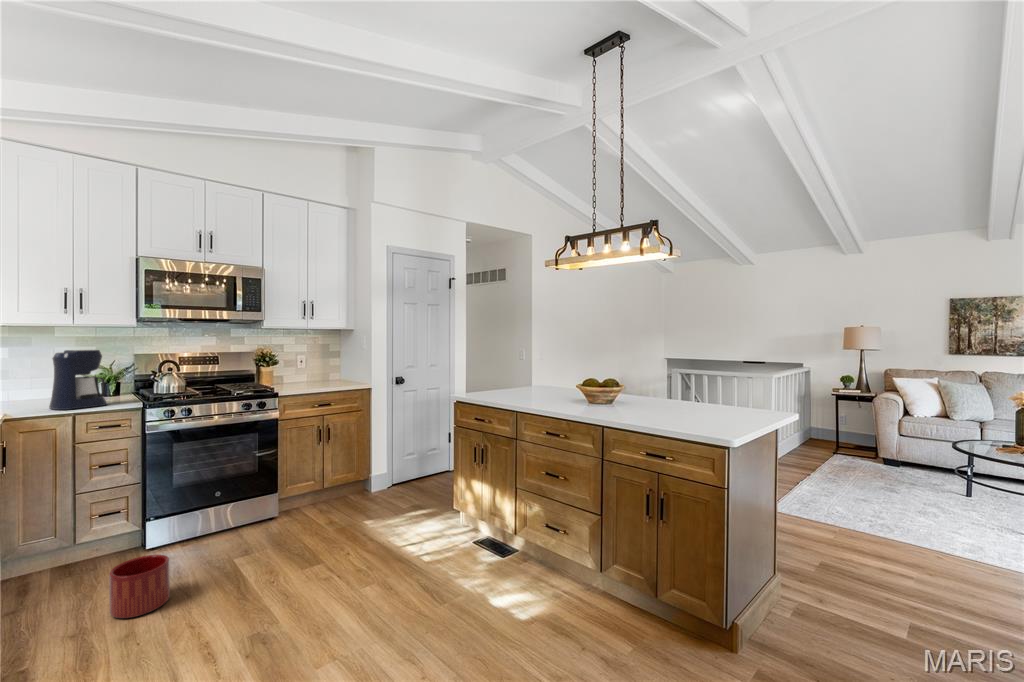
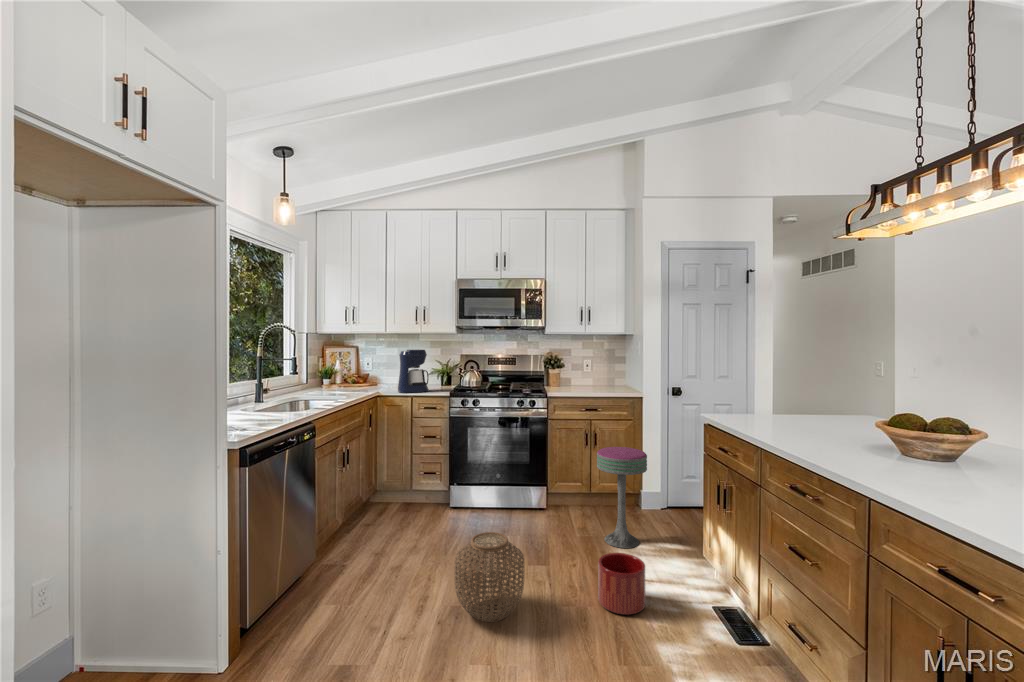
bar stool: none [351,435,398,527] -> present [597,447,647,548]
woven basket: none [252,536,332,630] -> present [455,532,525,622]
planter: present [109,555,170,618] -> present [598,553,645,615]

